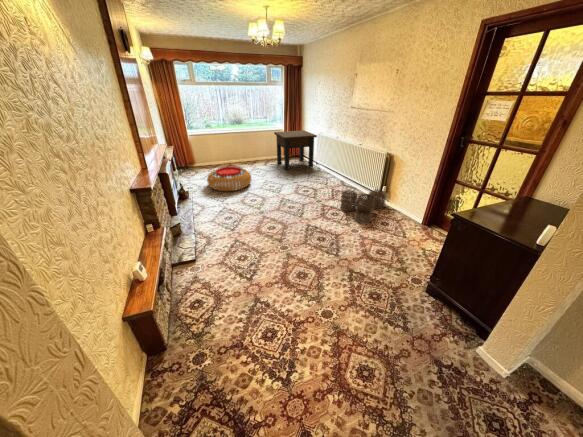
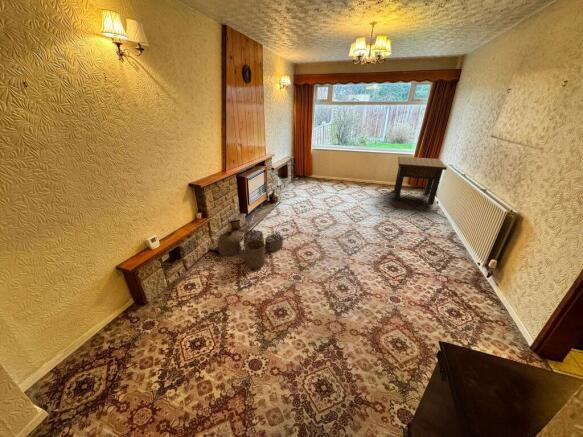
pouf: present [207,166,251,191] -> none [302,182,345,207]
woven basket: present [341,189,386,224] -> present [218,230,283,268]

